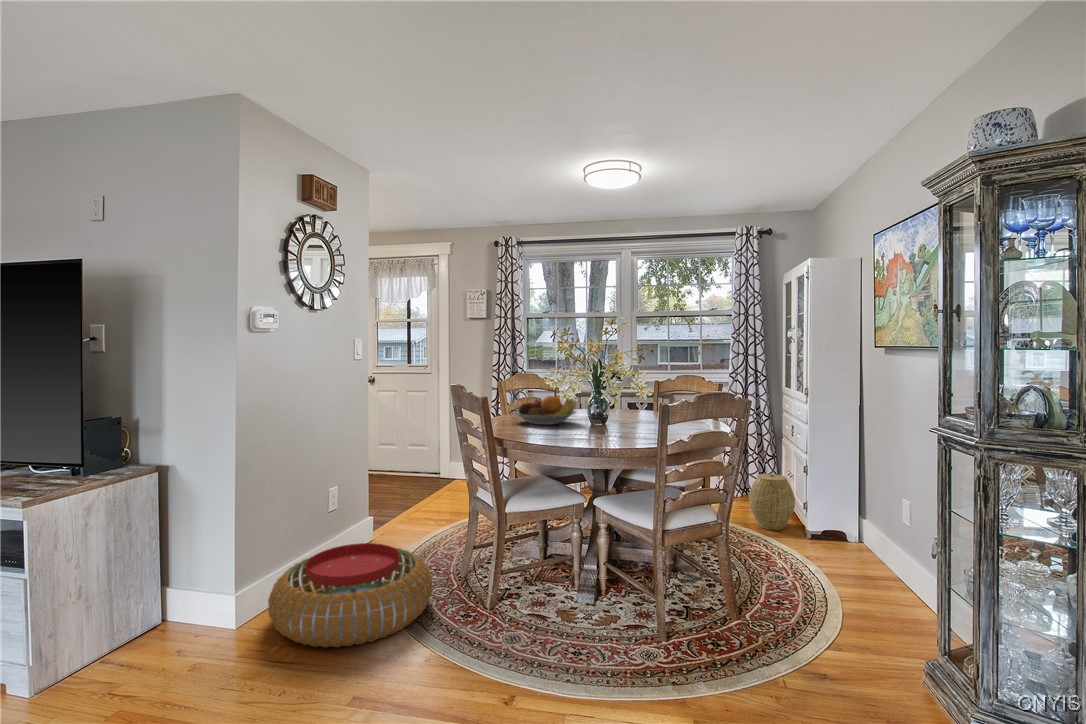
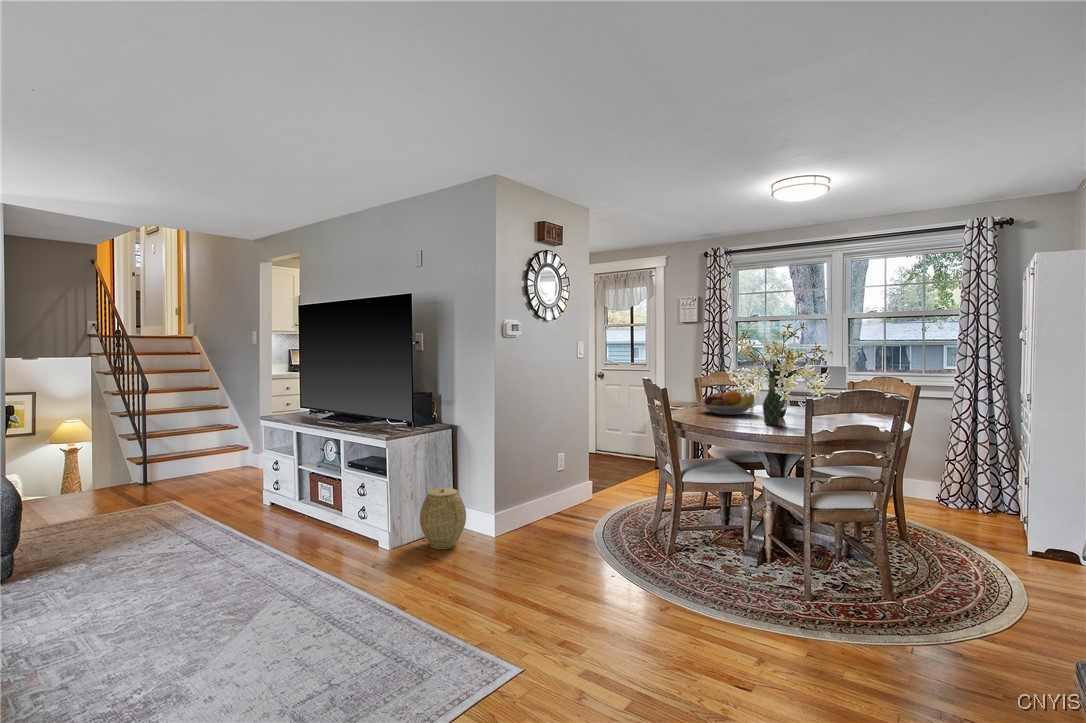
wine bottle: none [593,373,613,436] -> present [763,371,781,425]
woven basket: present [749,474,795,530] -> present [420,488,466,549]
pouf: present [268,543,432,648] -> none [511,495,625,561]

